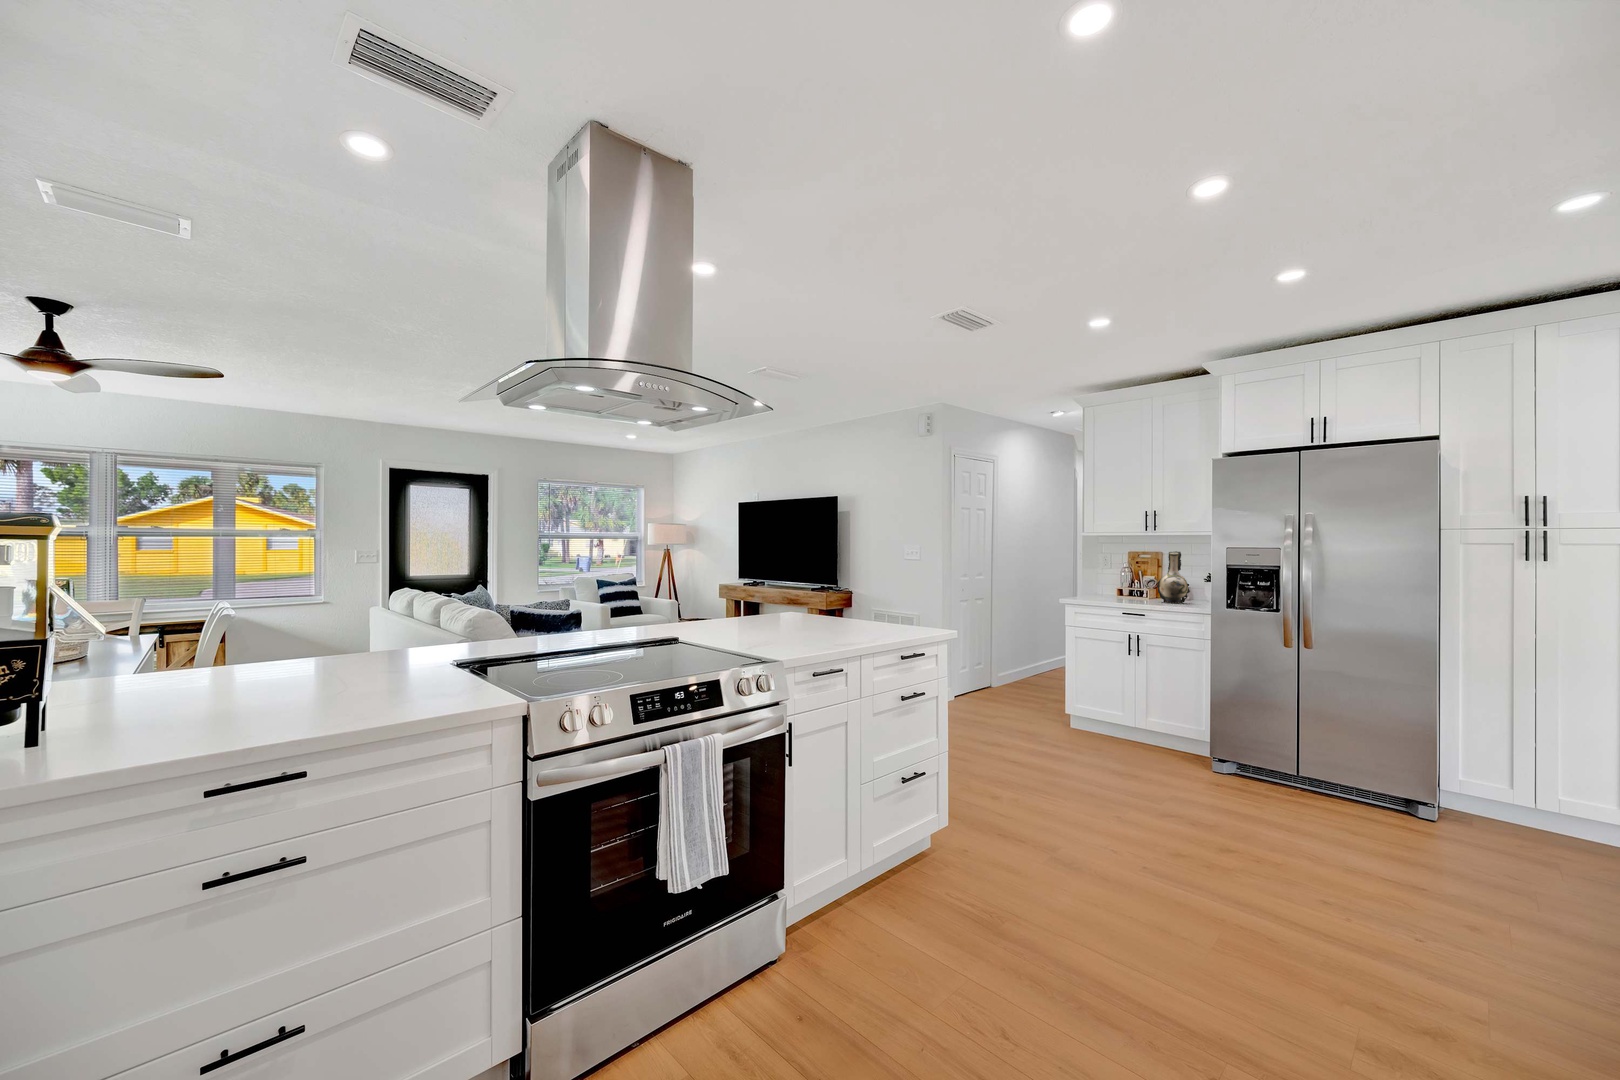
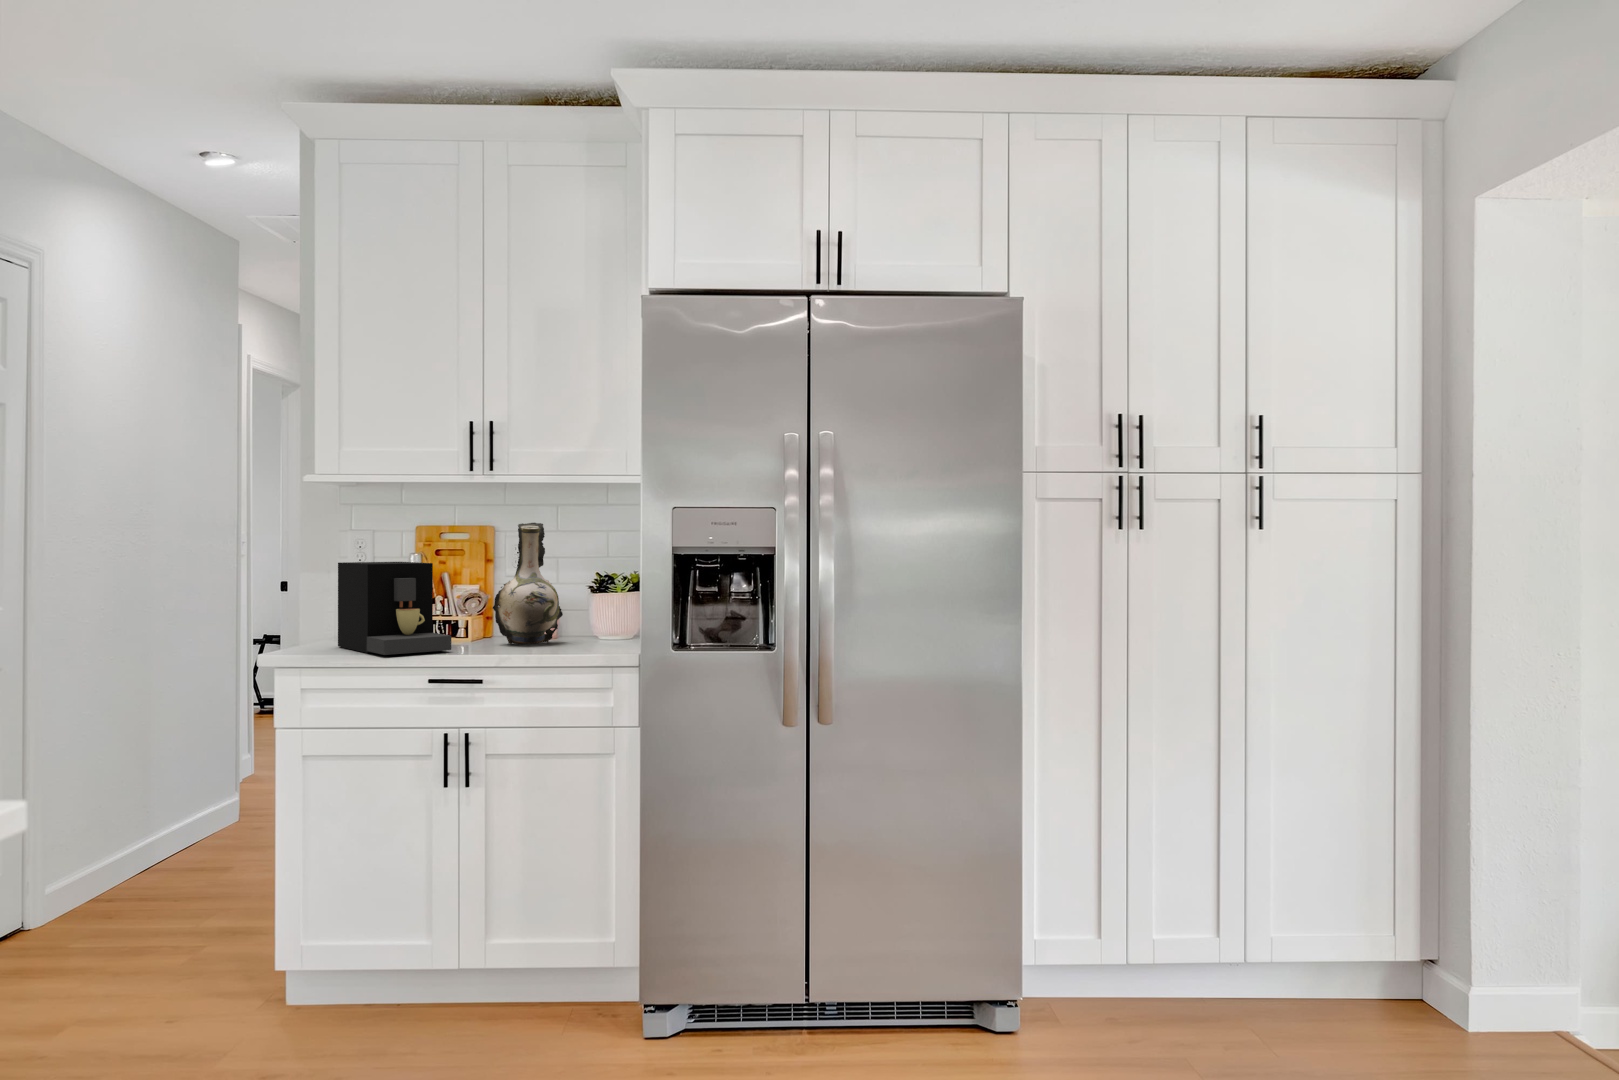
coffee maker: none [1094,565,1136,601] -> present [338,562,451,655]

